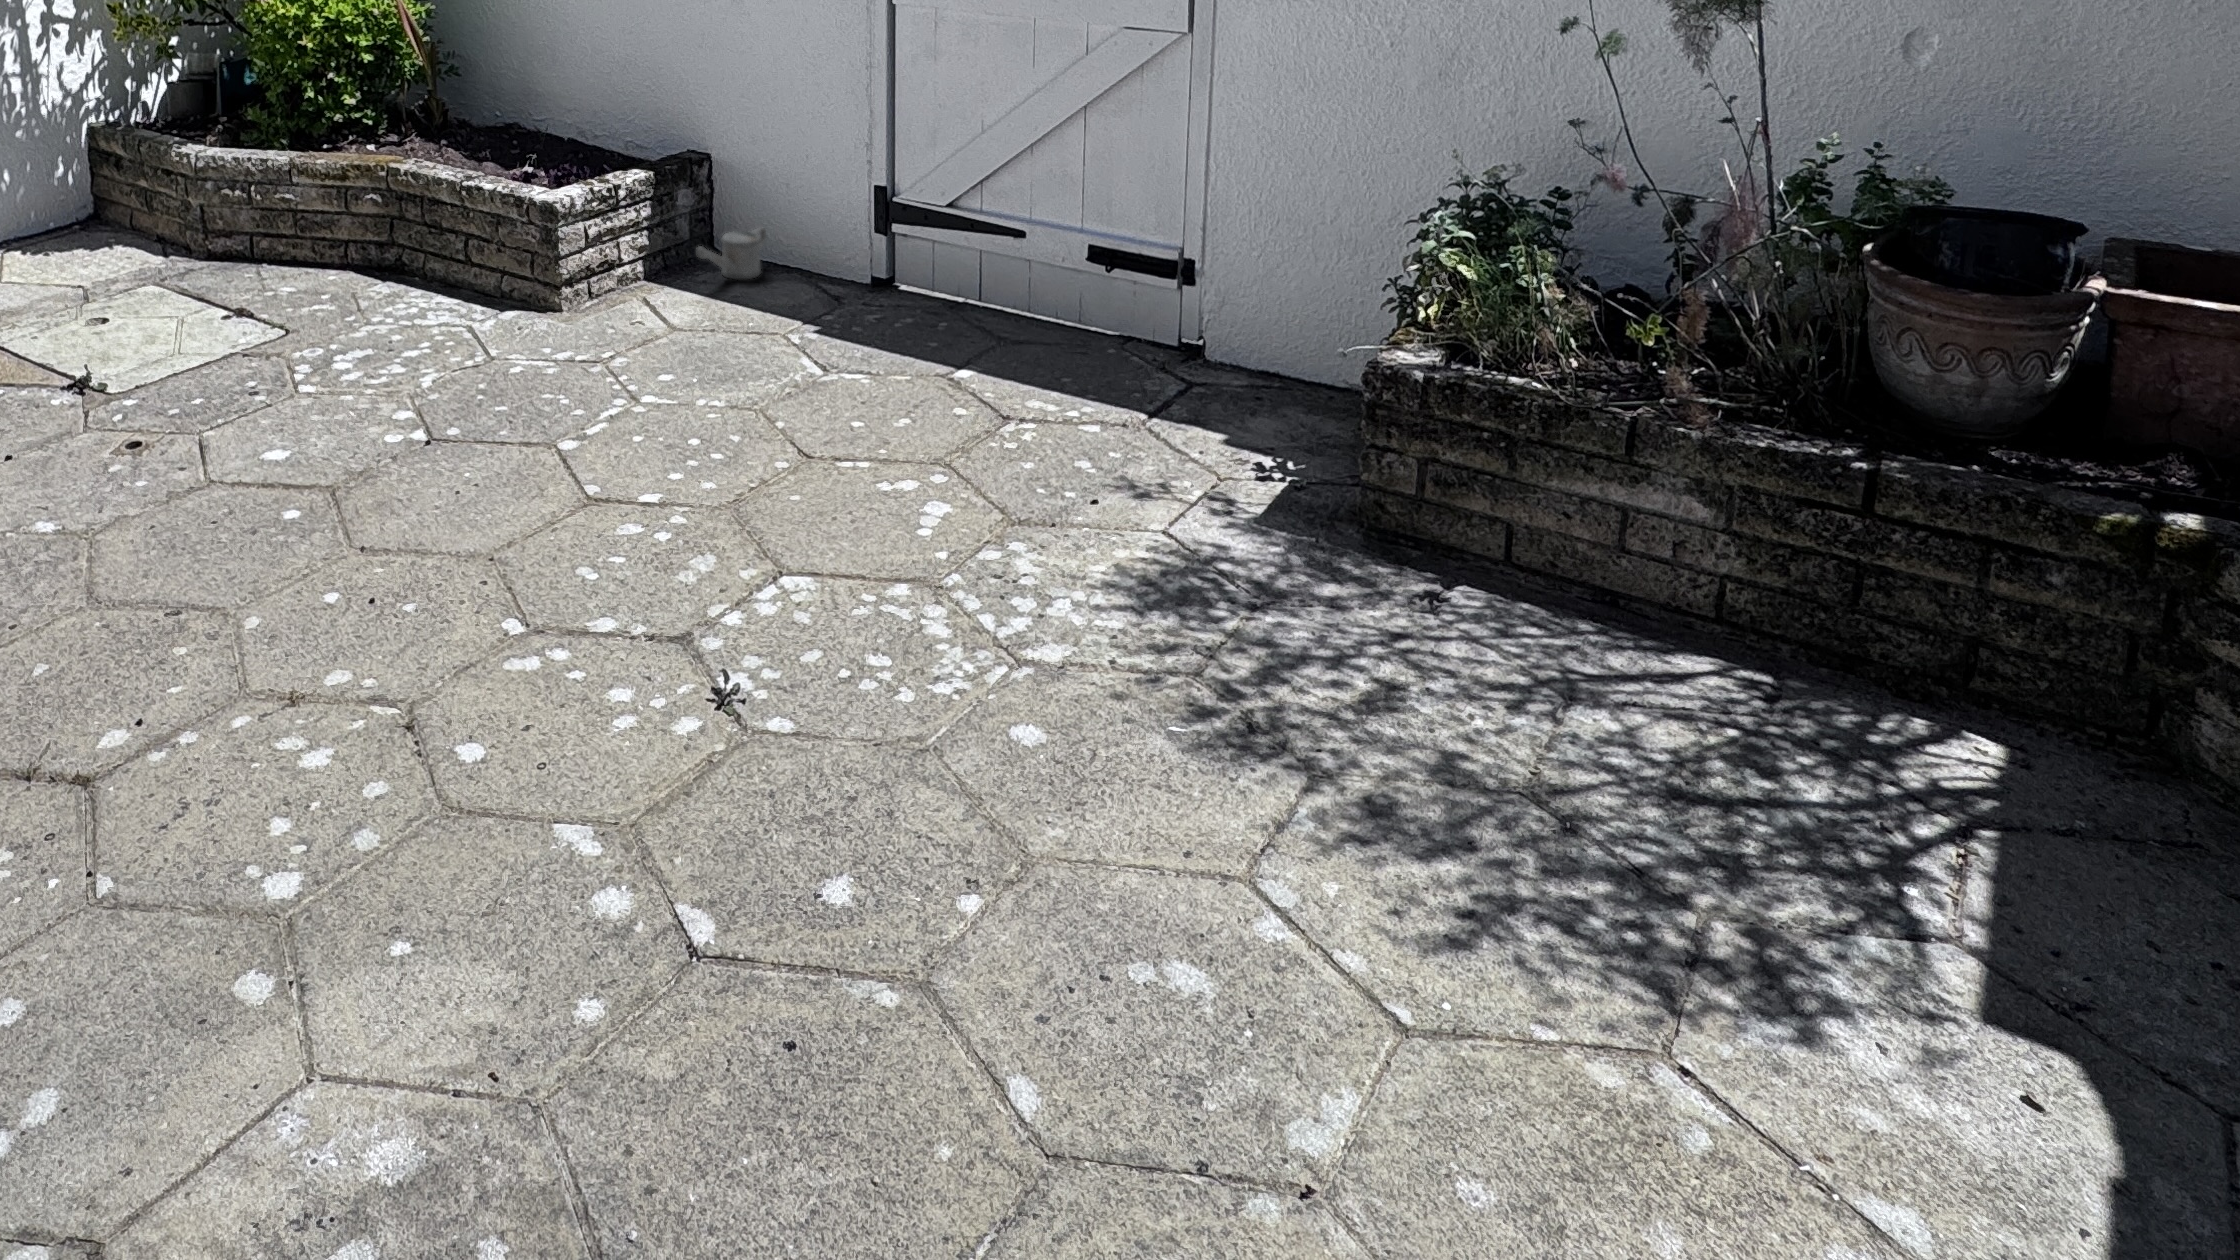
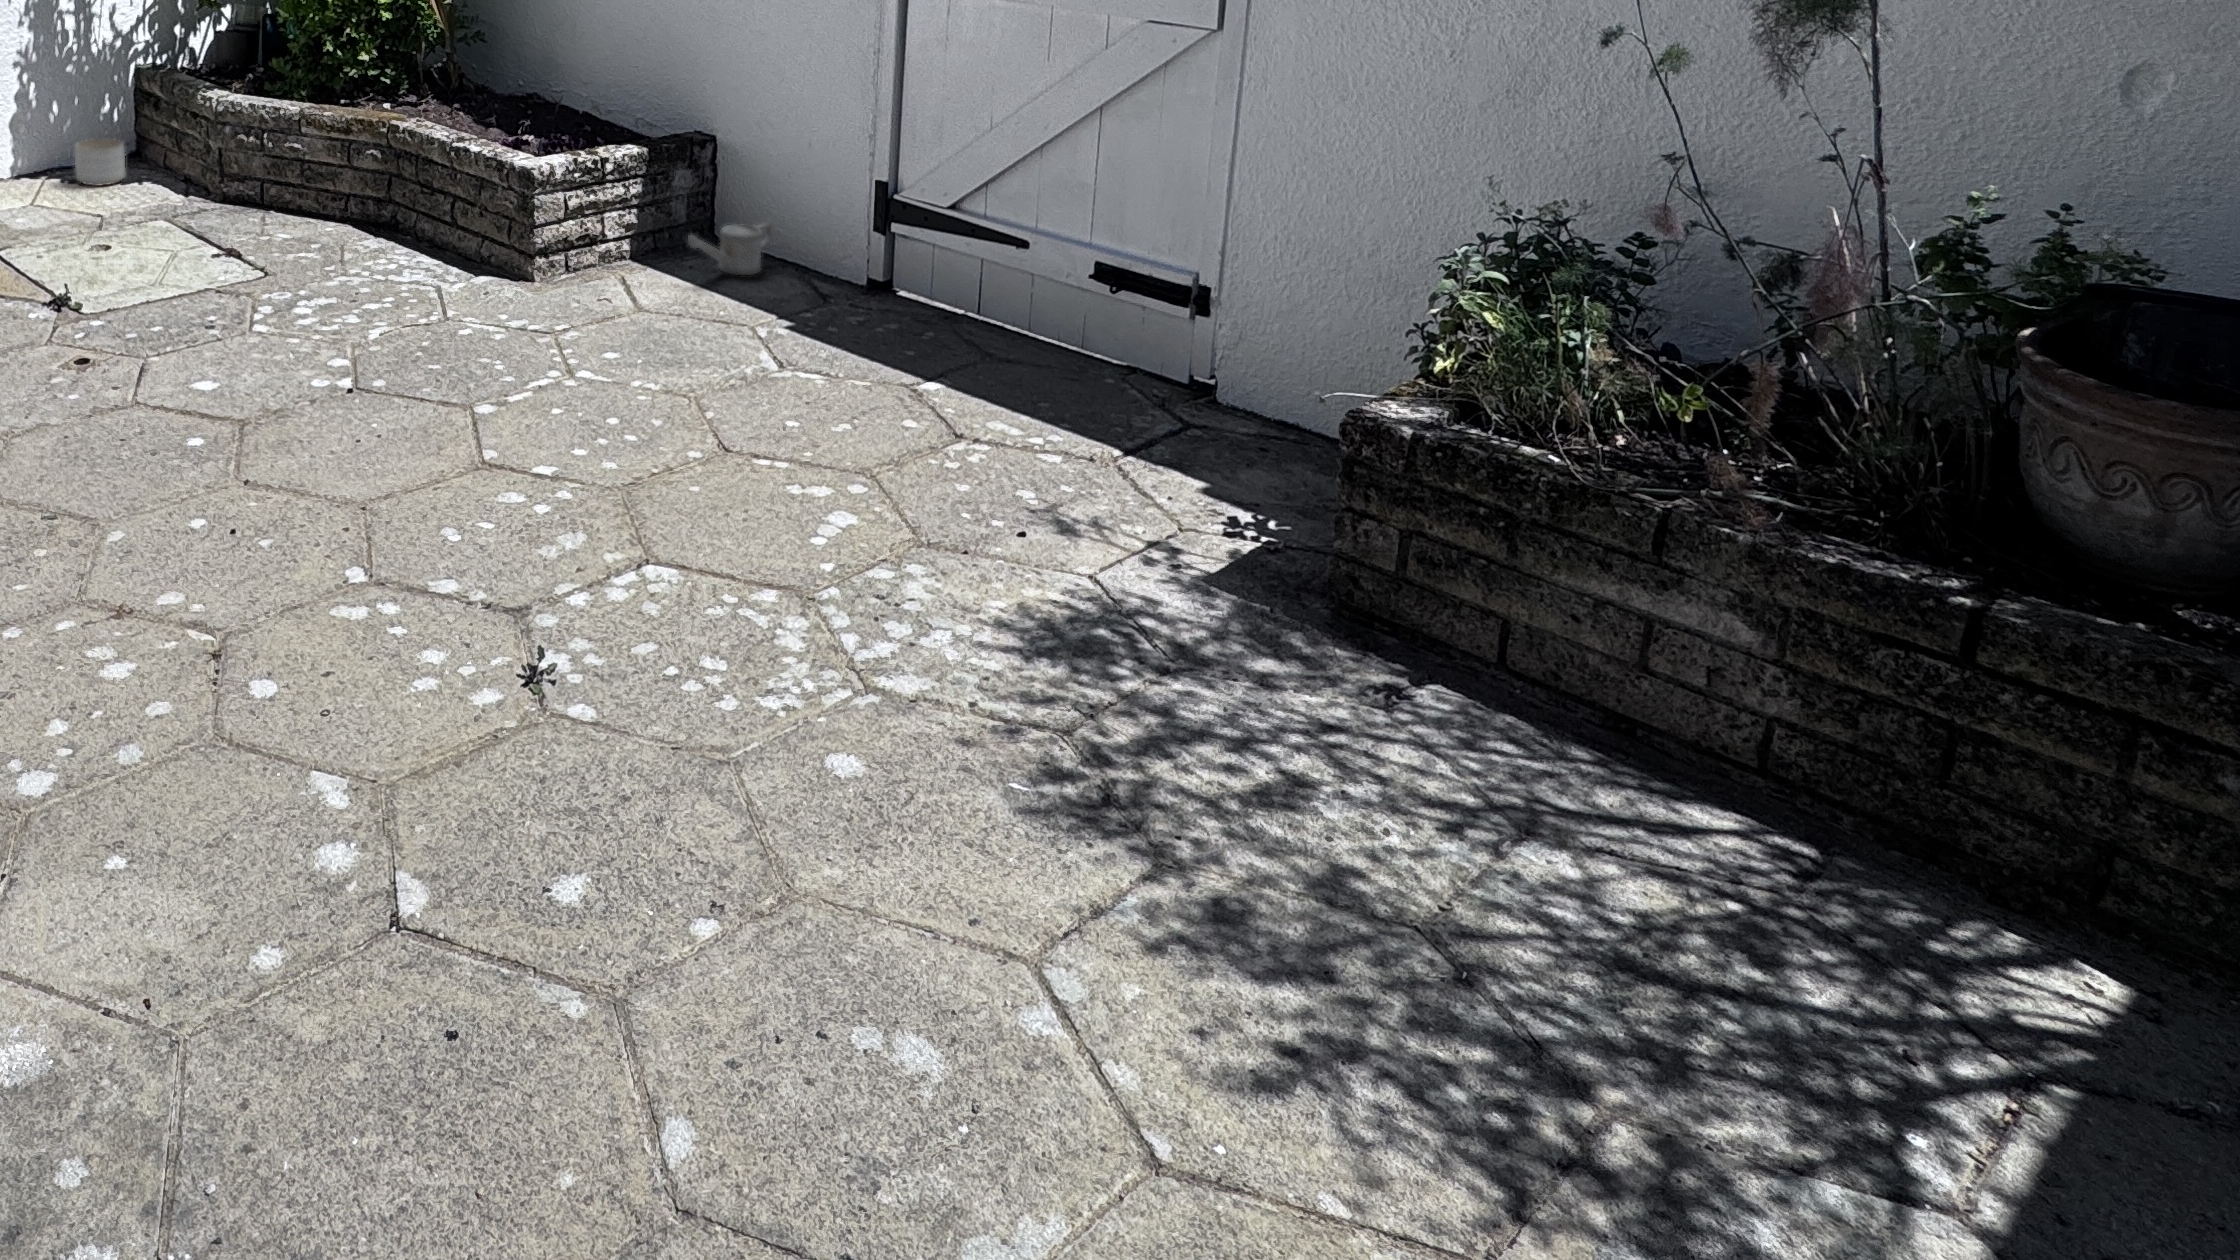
planter: none [32,199,89,249] -> present [75,139,125,186]

